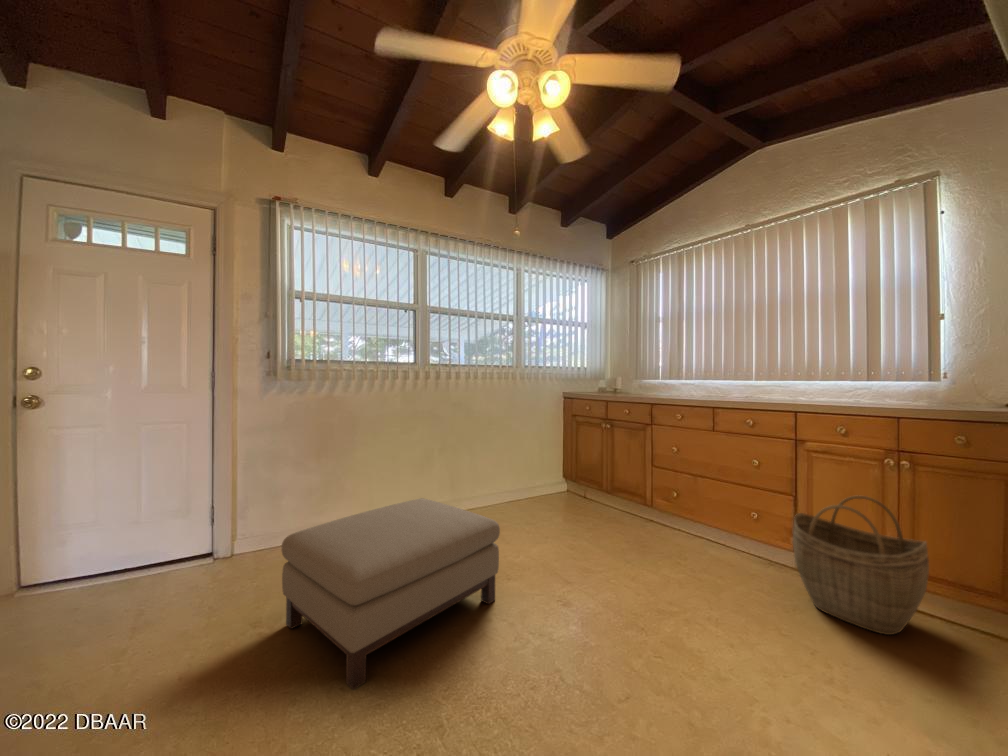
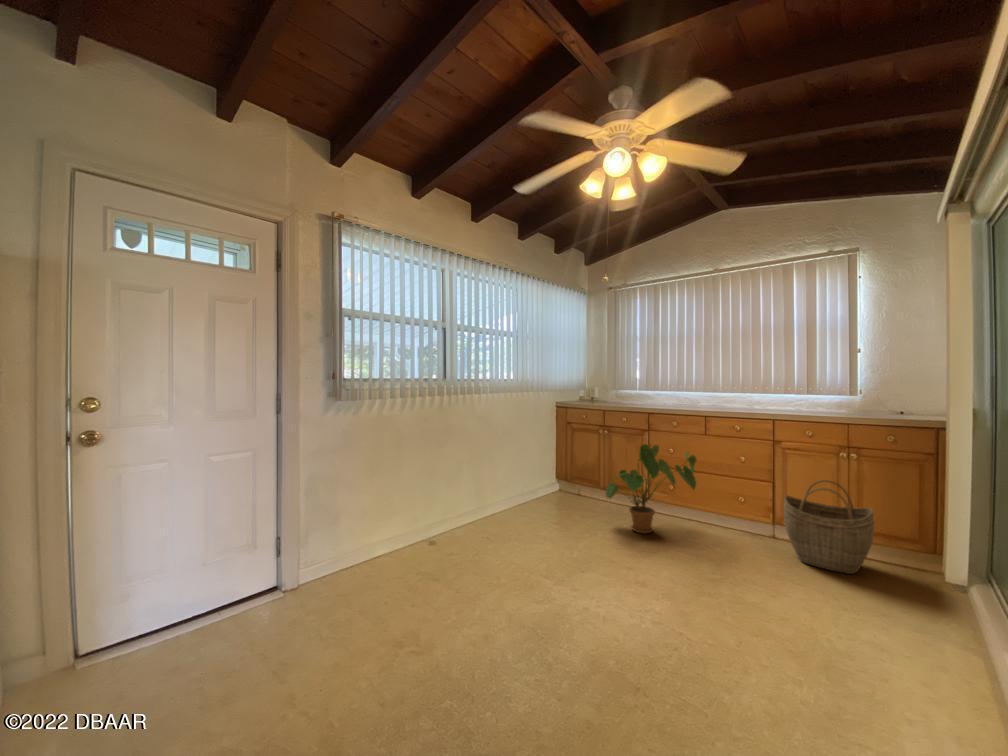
house plant: none [577,440,695,545] -> present [606,444,697,533]
ottoman: present [282,498,500,690] -> none [427,509,592,675]

